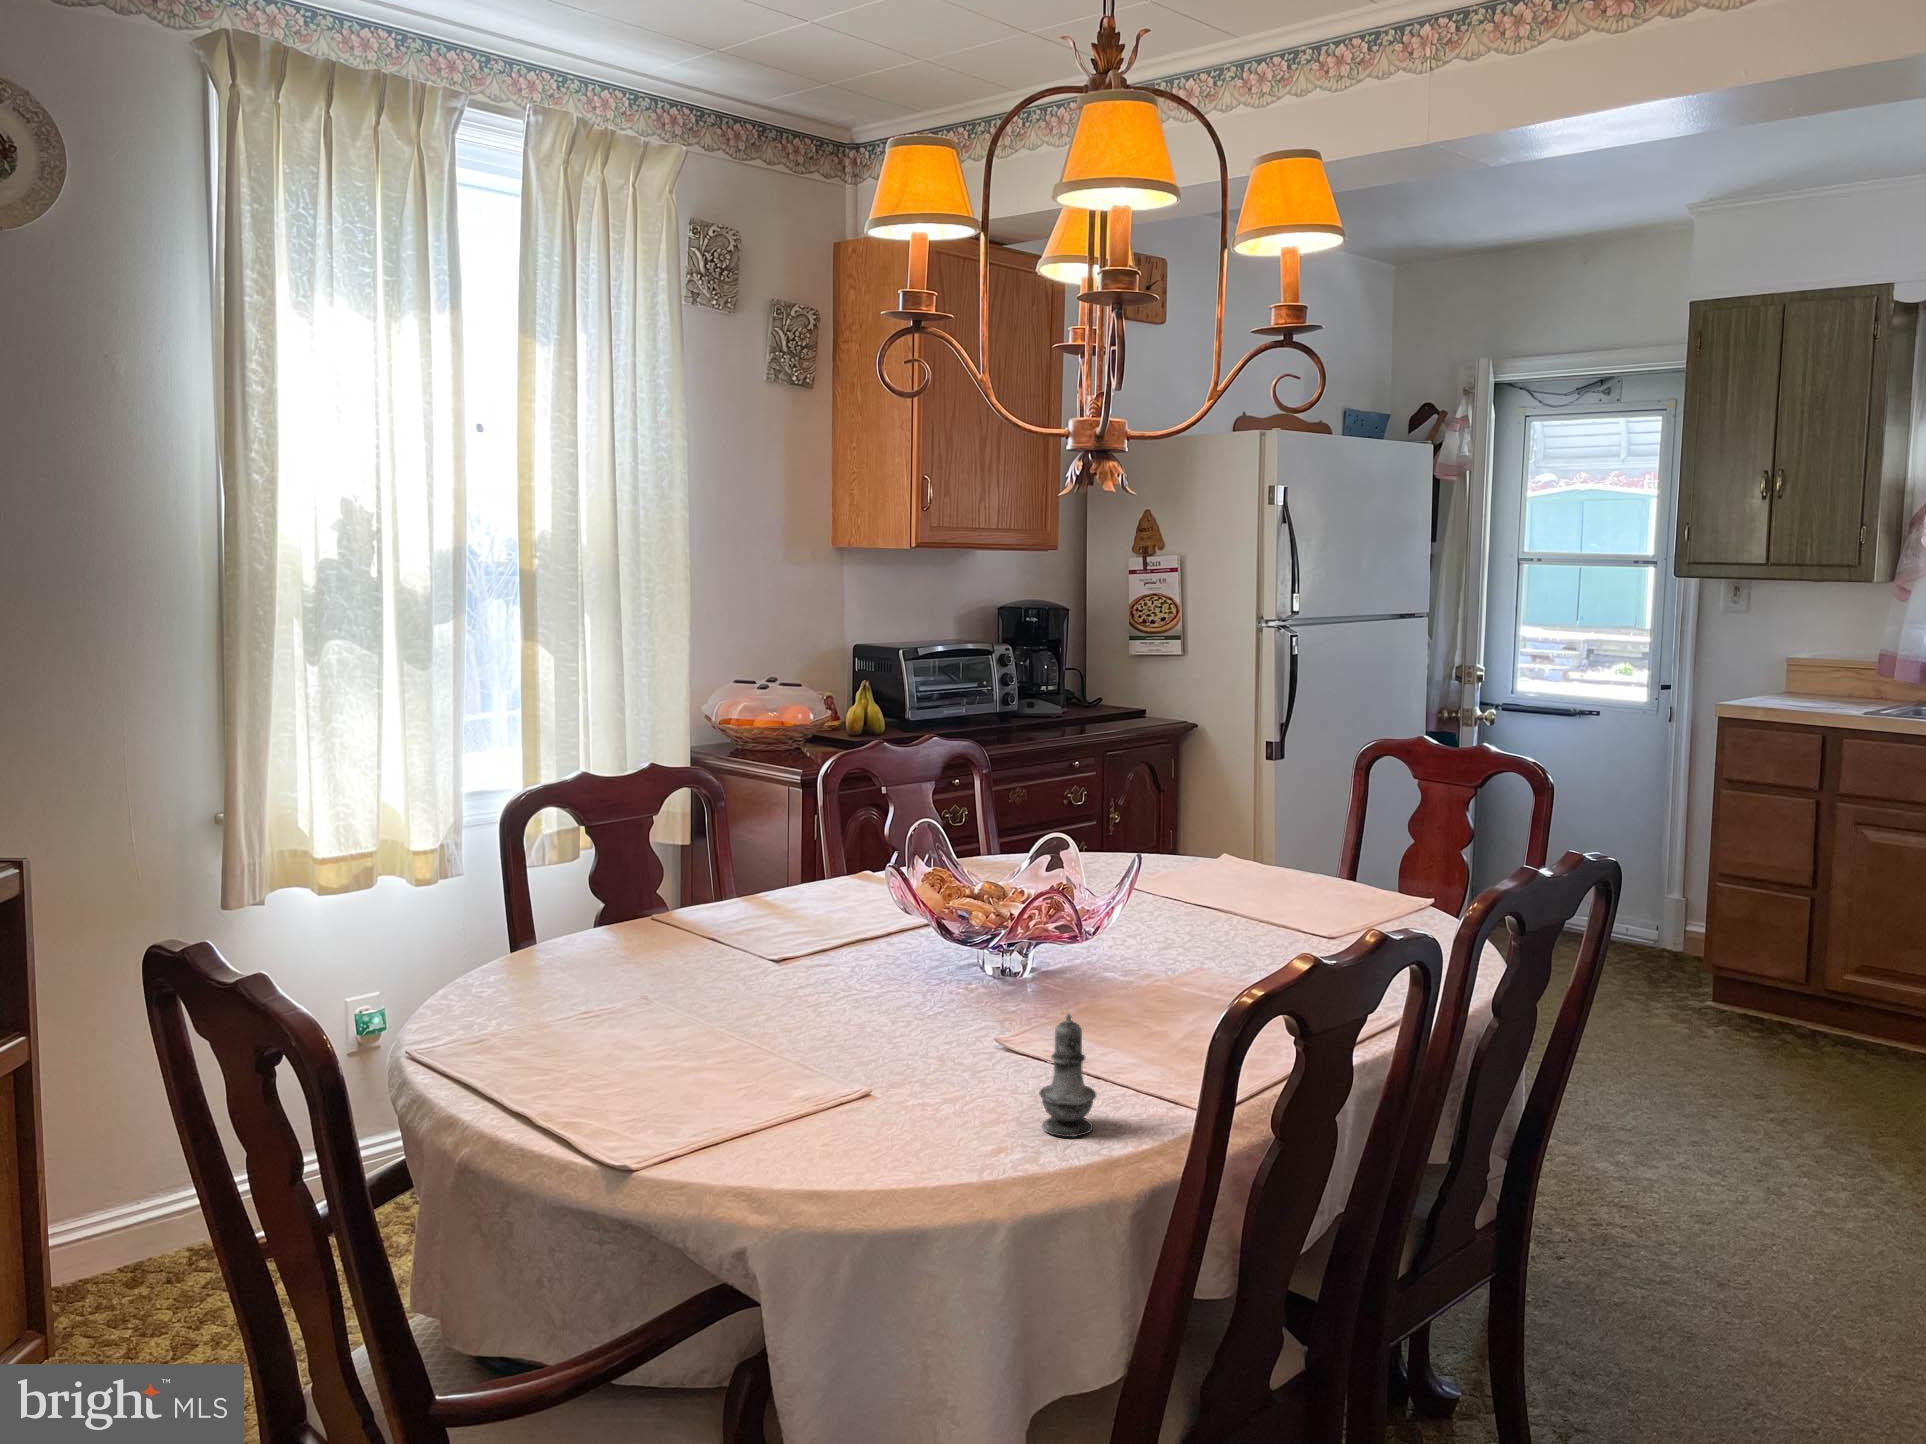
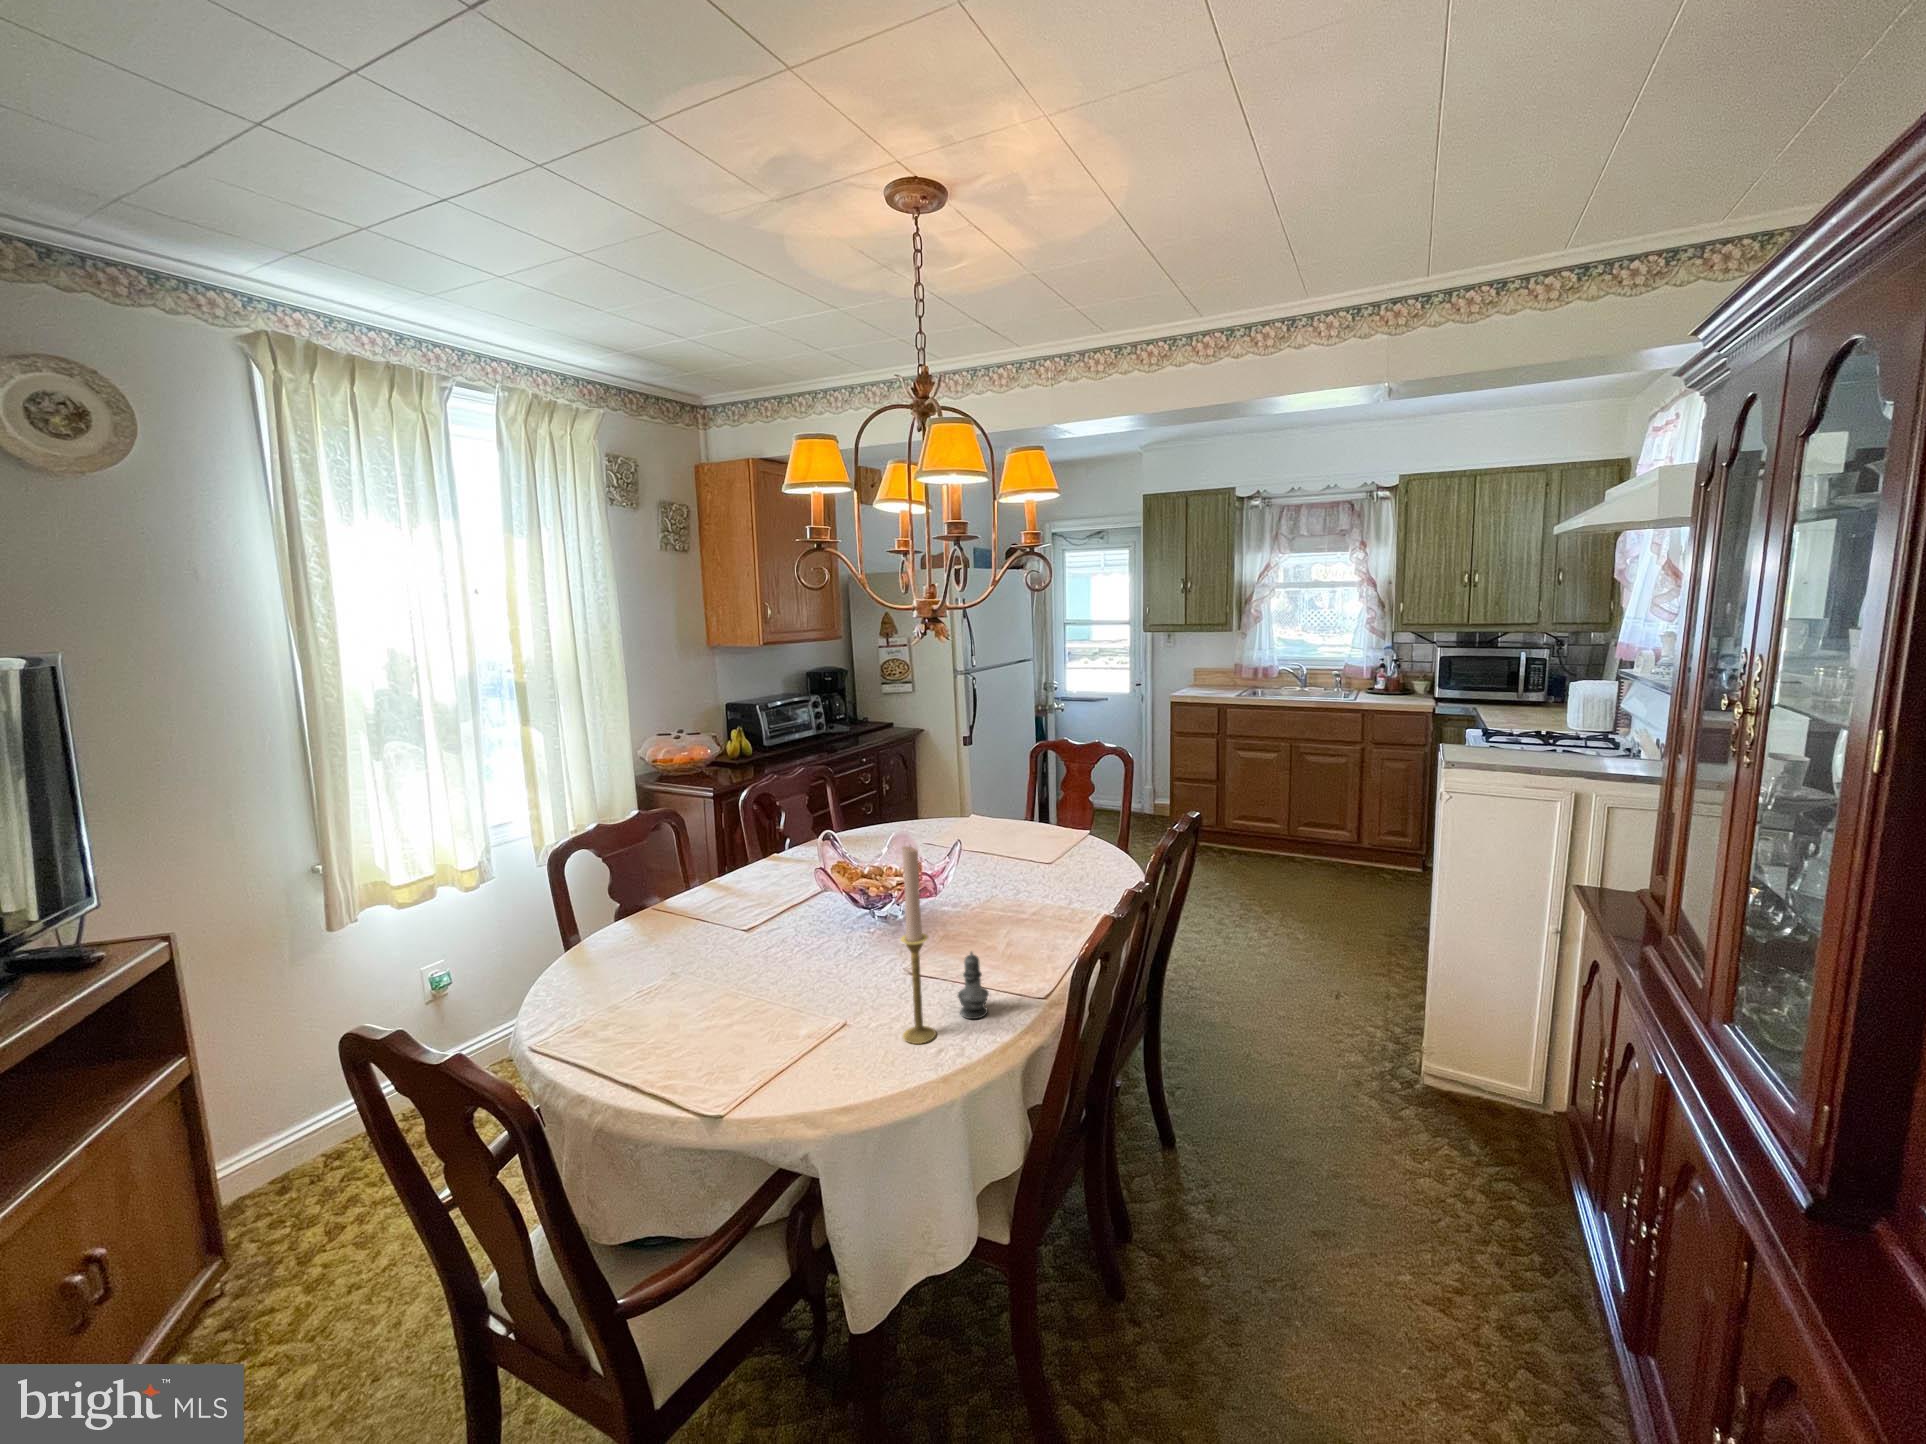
candlestick: none [926,796,986,1154] -> present [901,846,936,1044]

